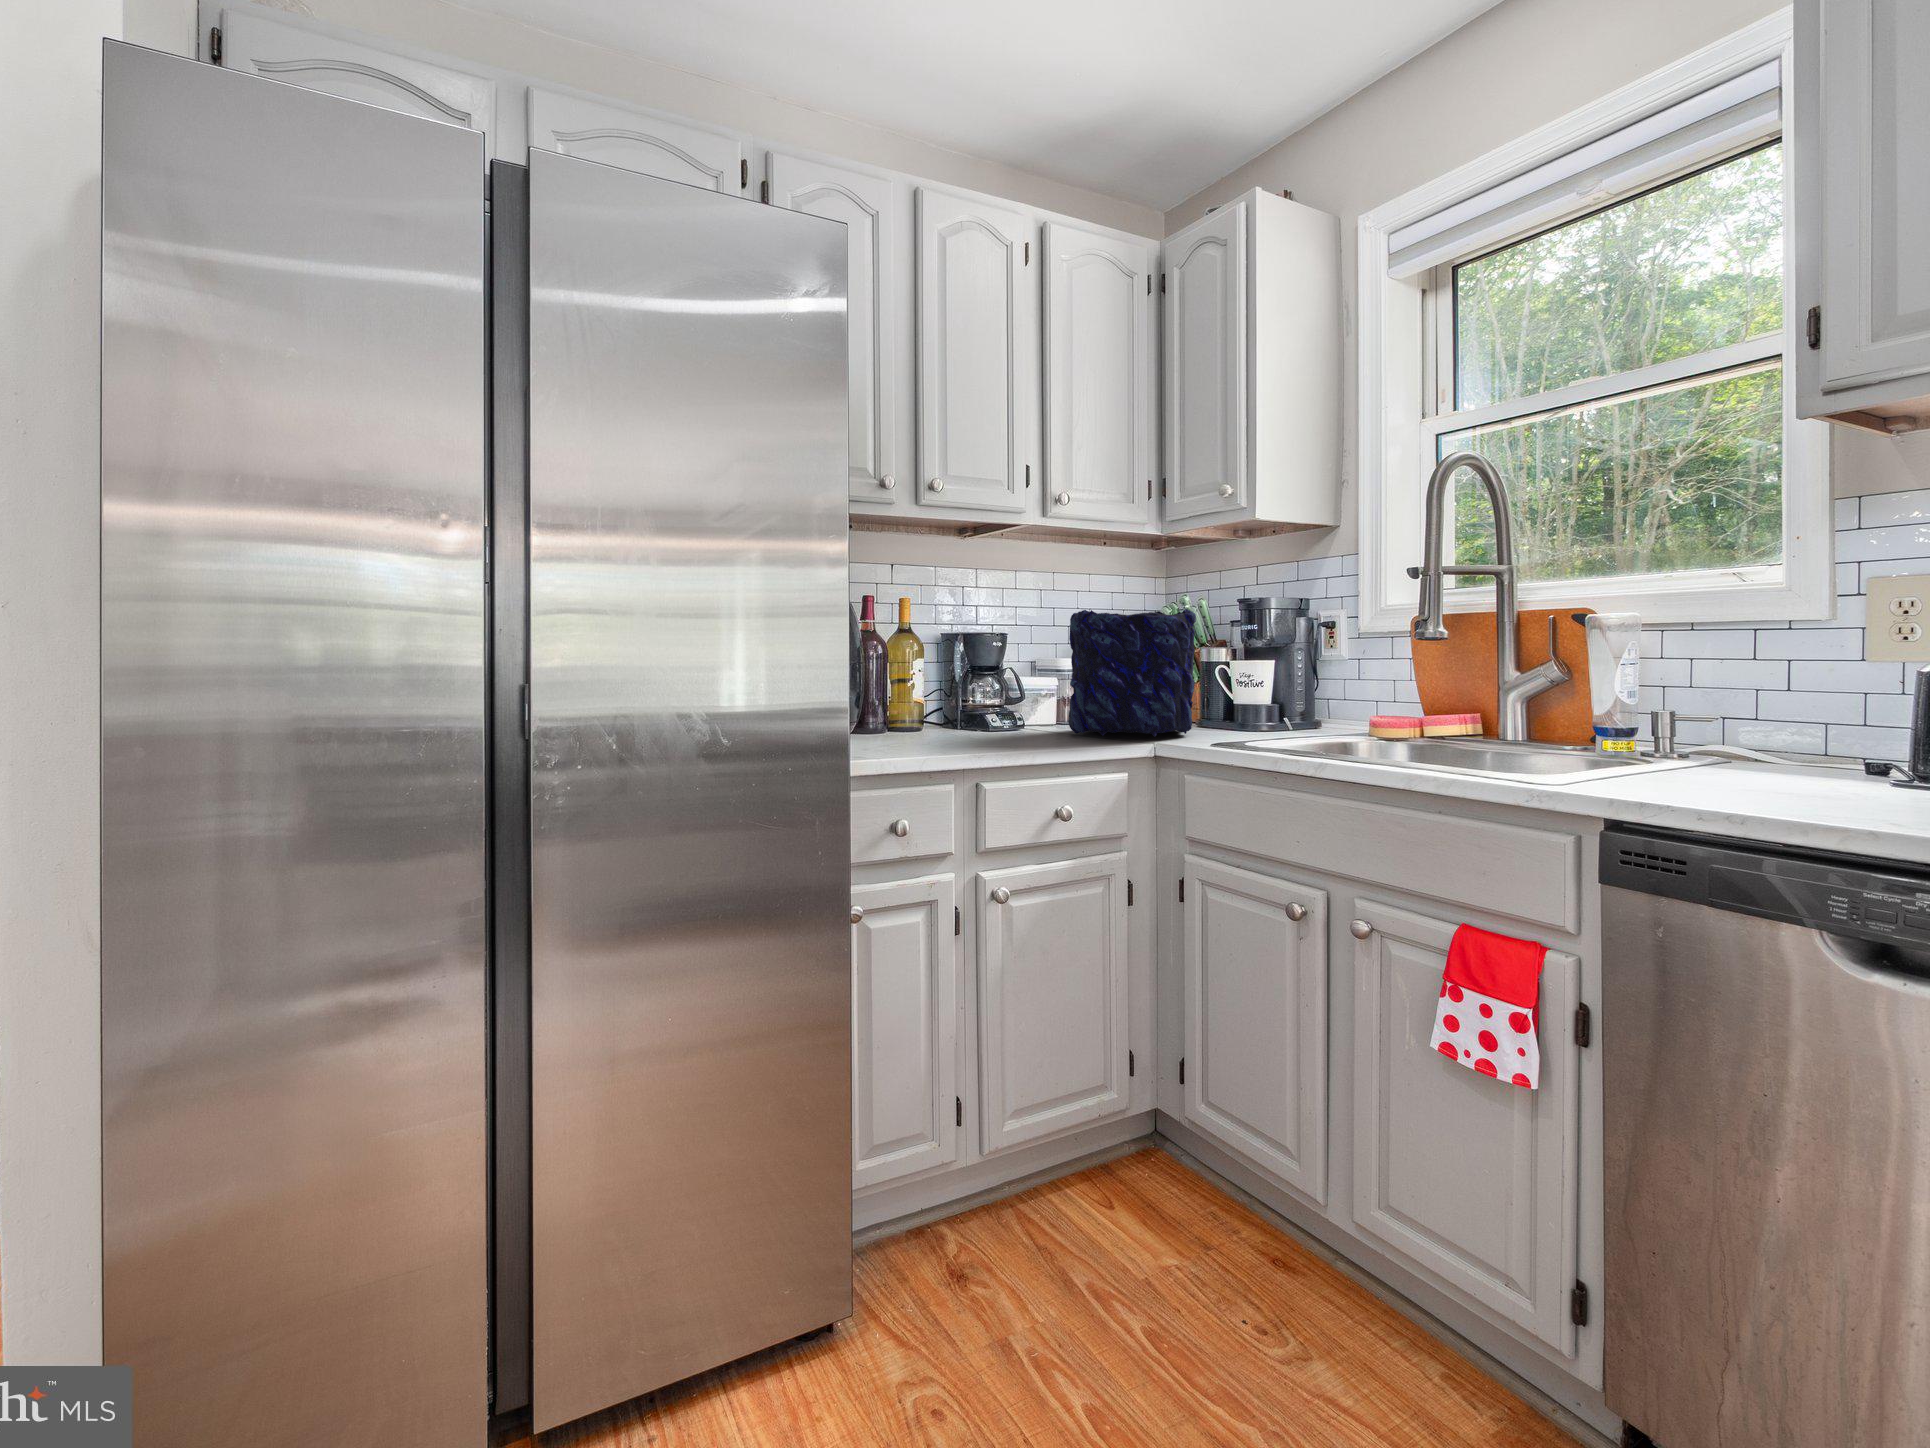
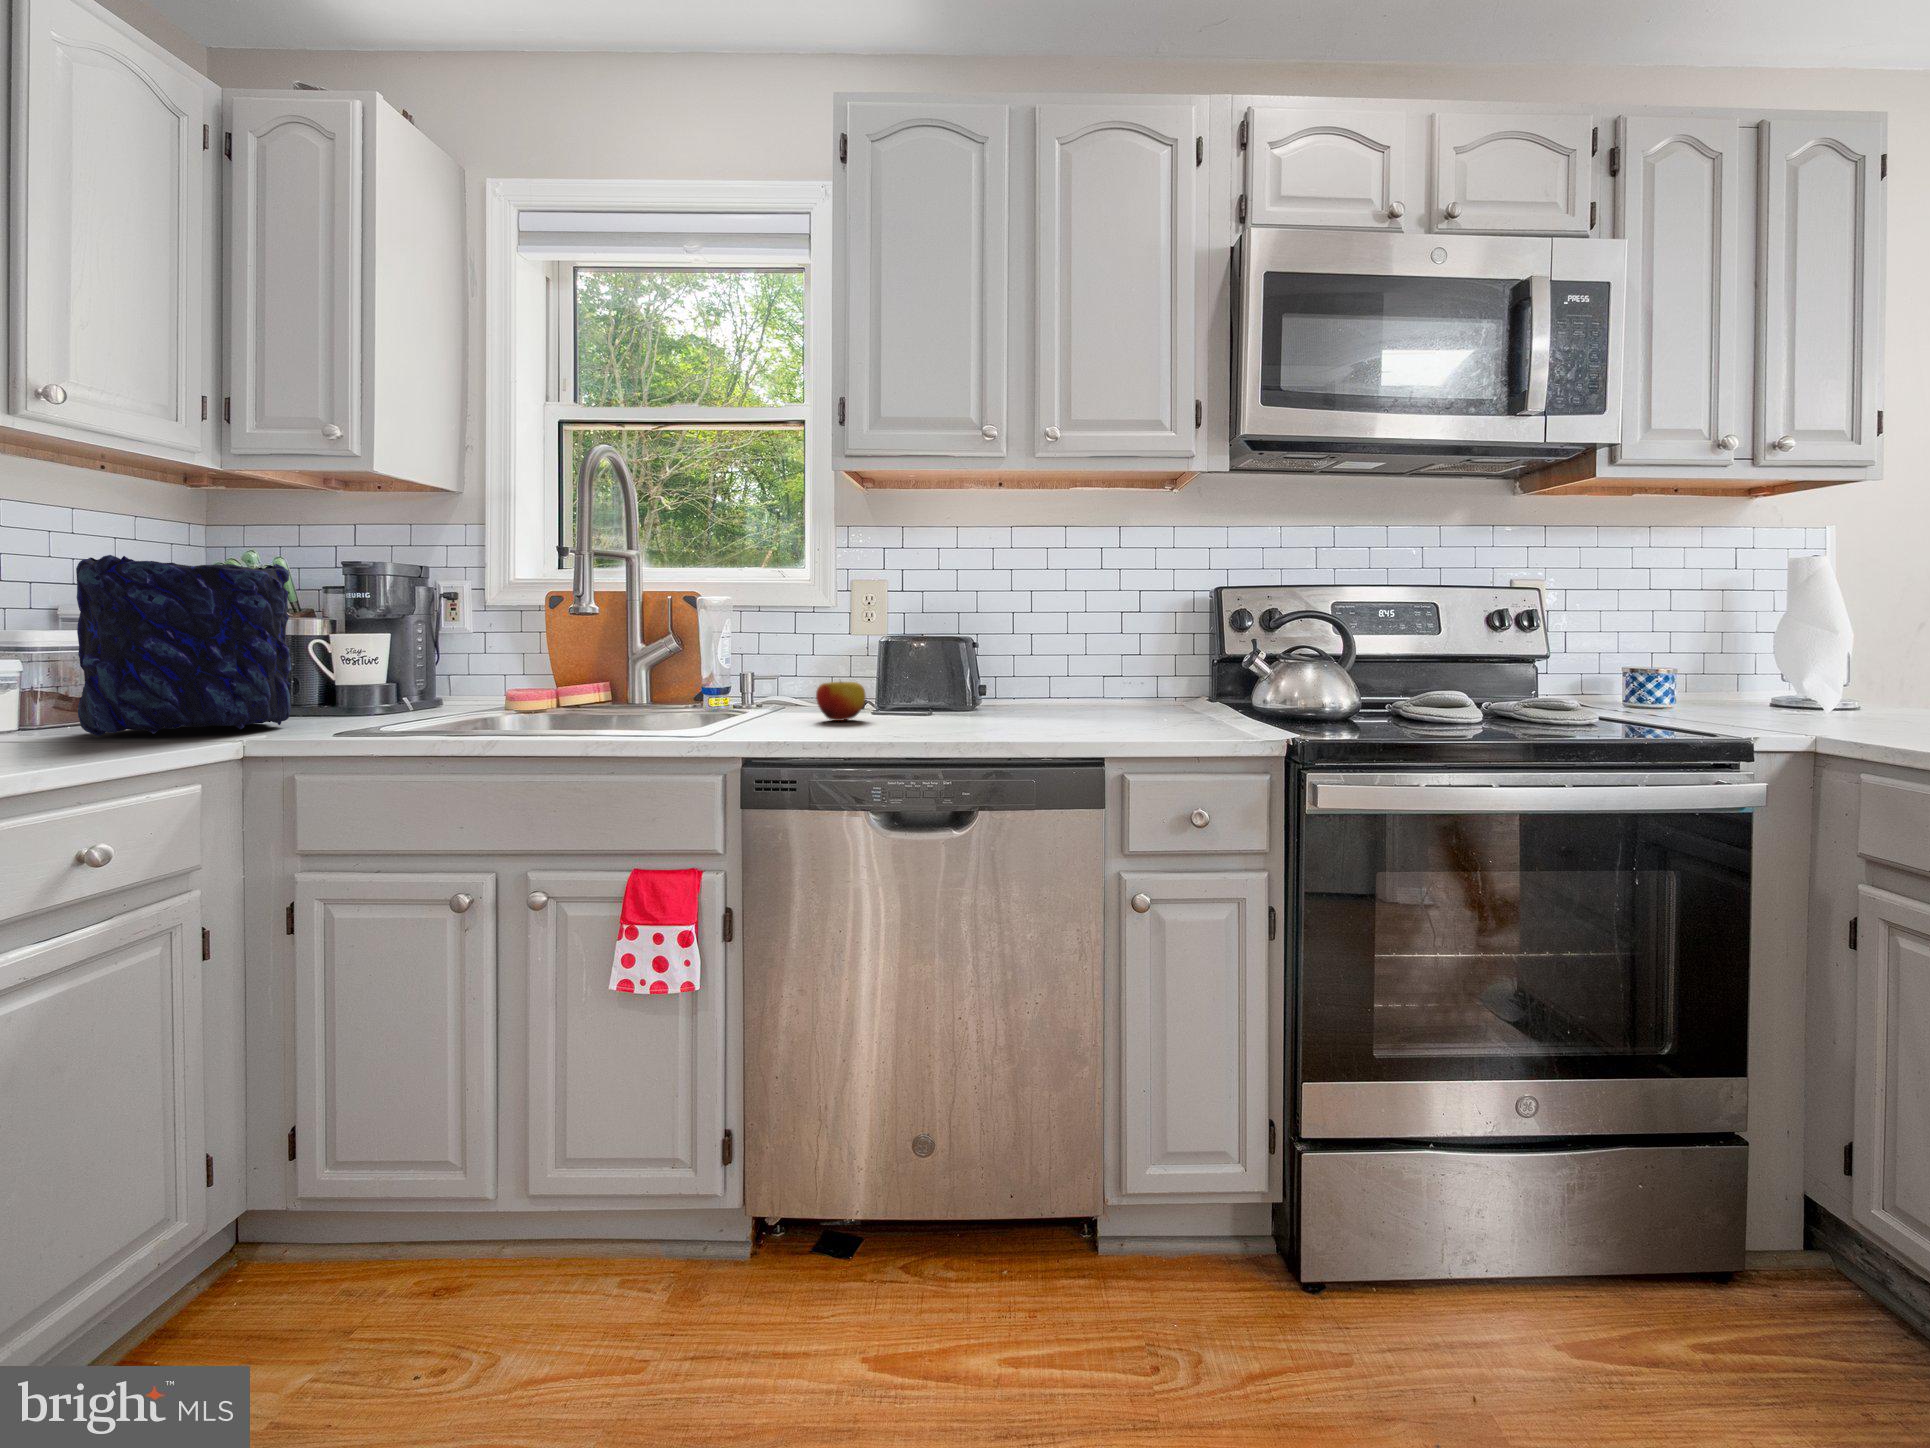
apple: none [1757,735,1855,793] -> present [816,681,866,721]

